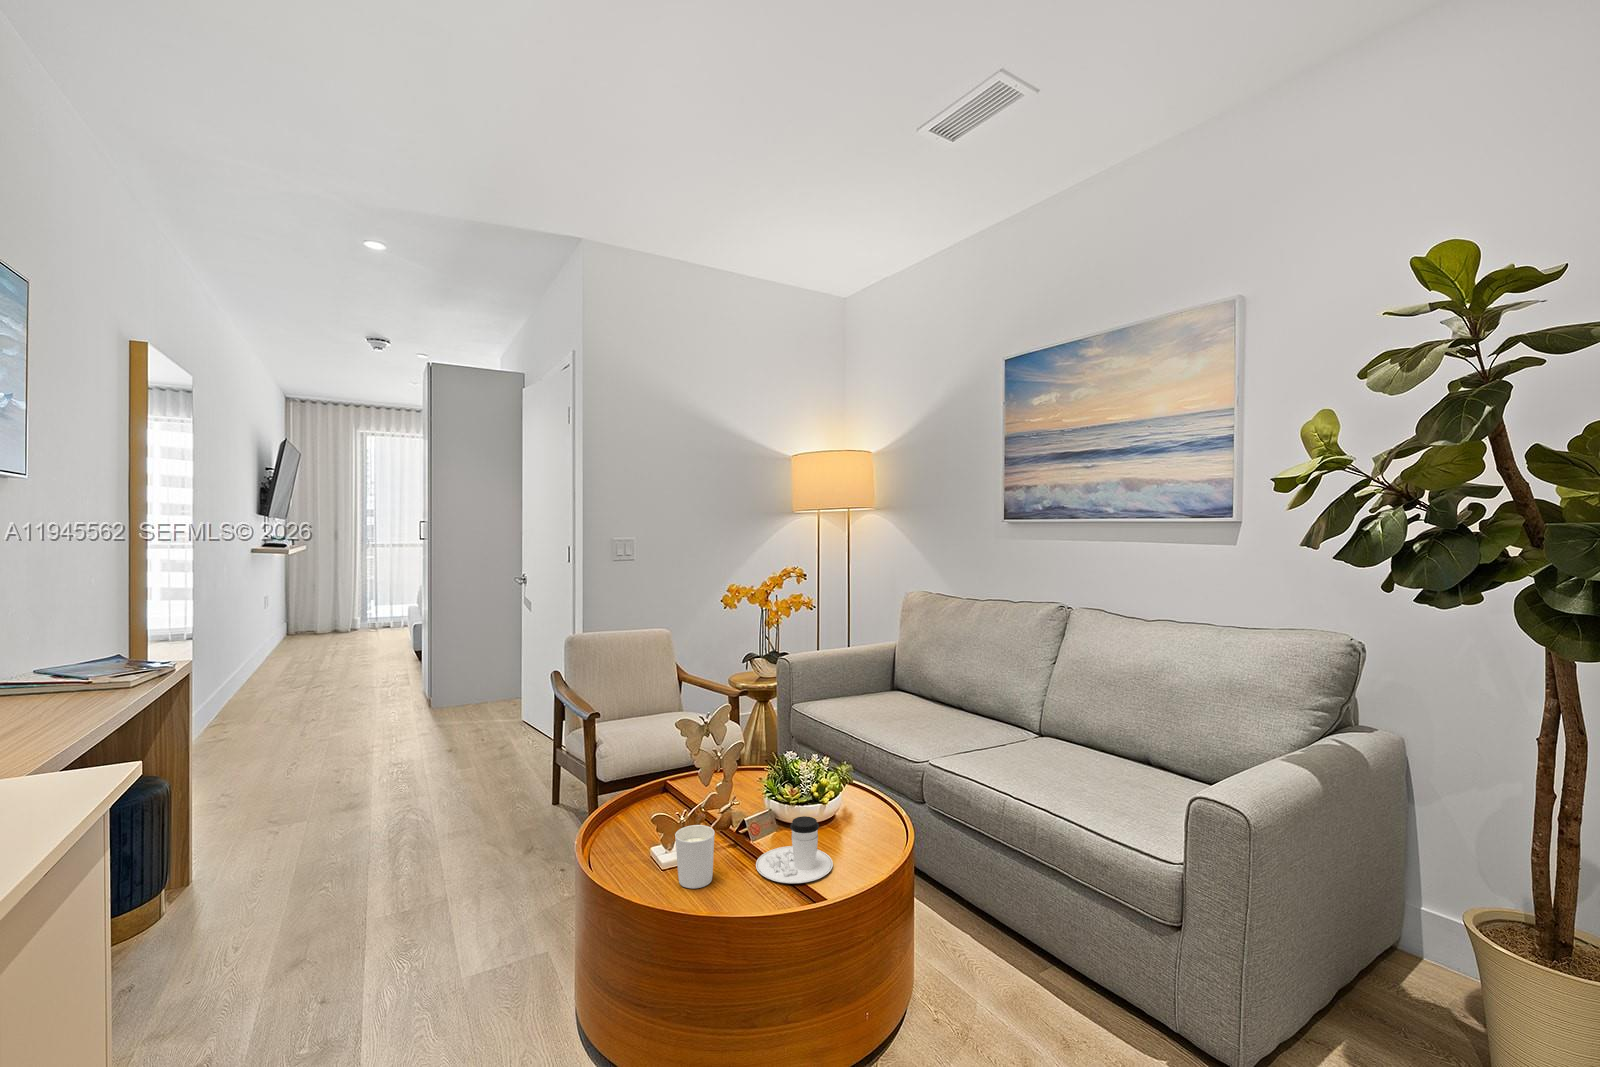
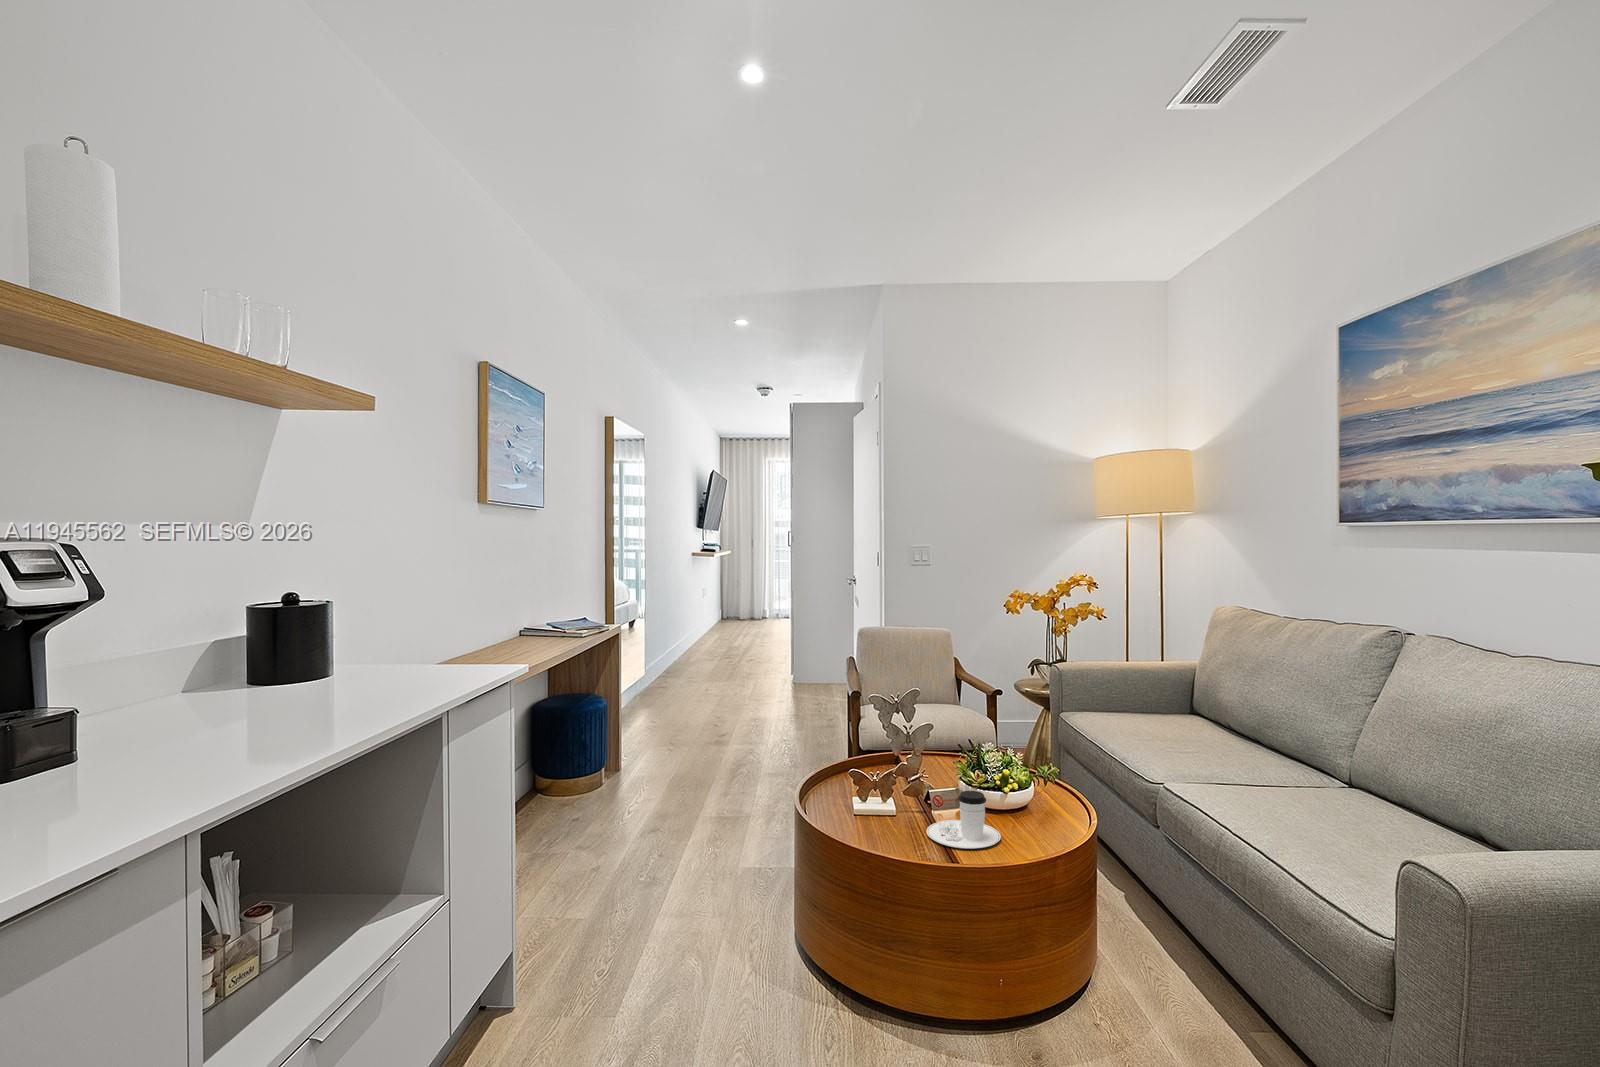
candle holder: present [675,825,715,888] -> none [853,779,888,832]

